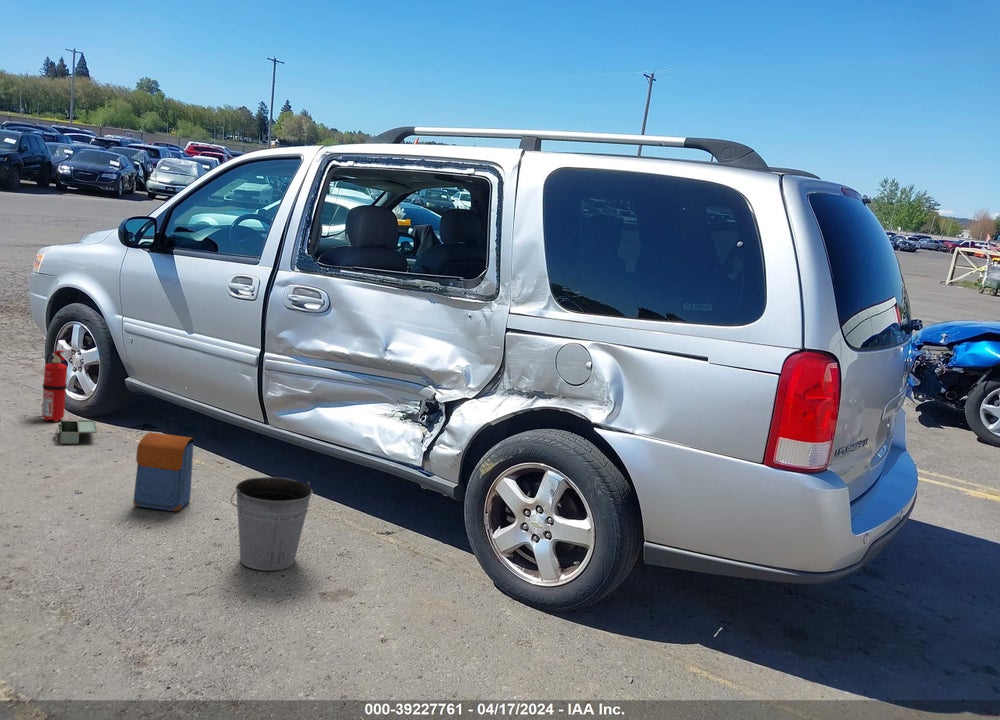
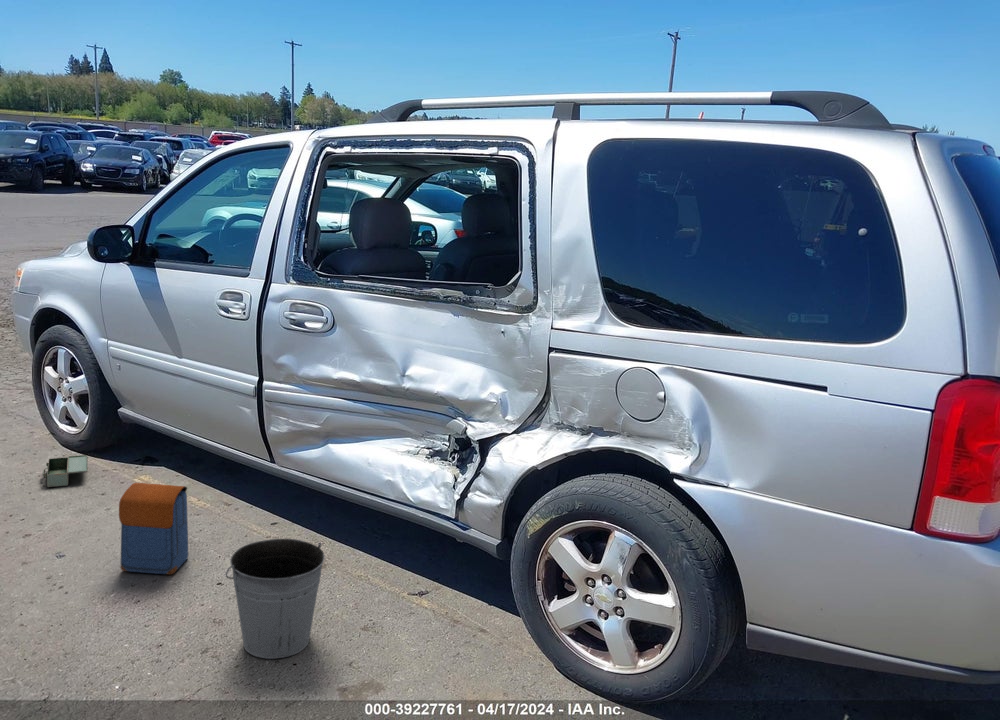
fire extinguisher: present [42,345,67,422] -> none [28,372,56,457]

